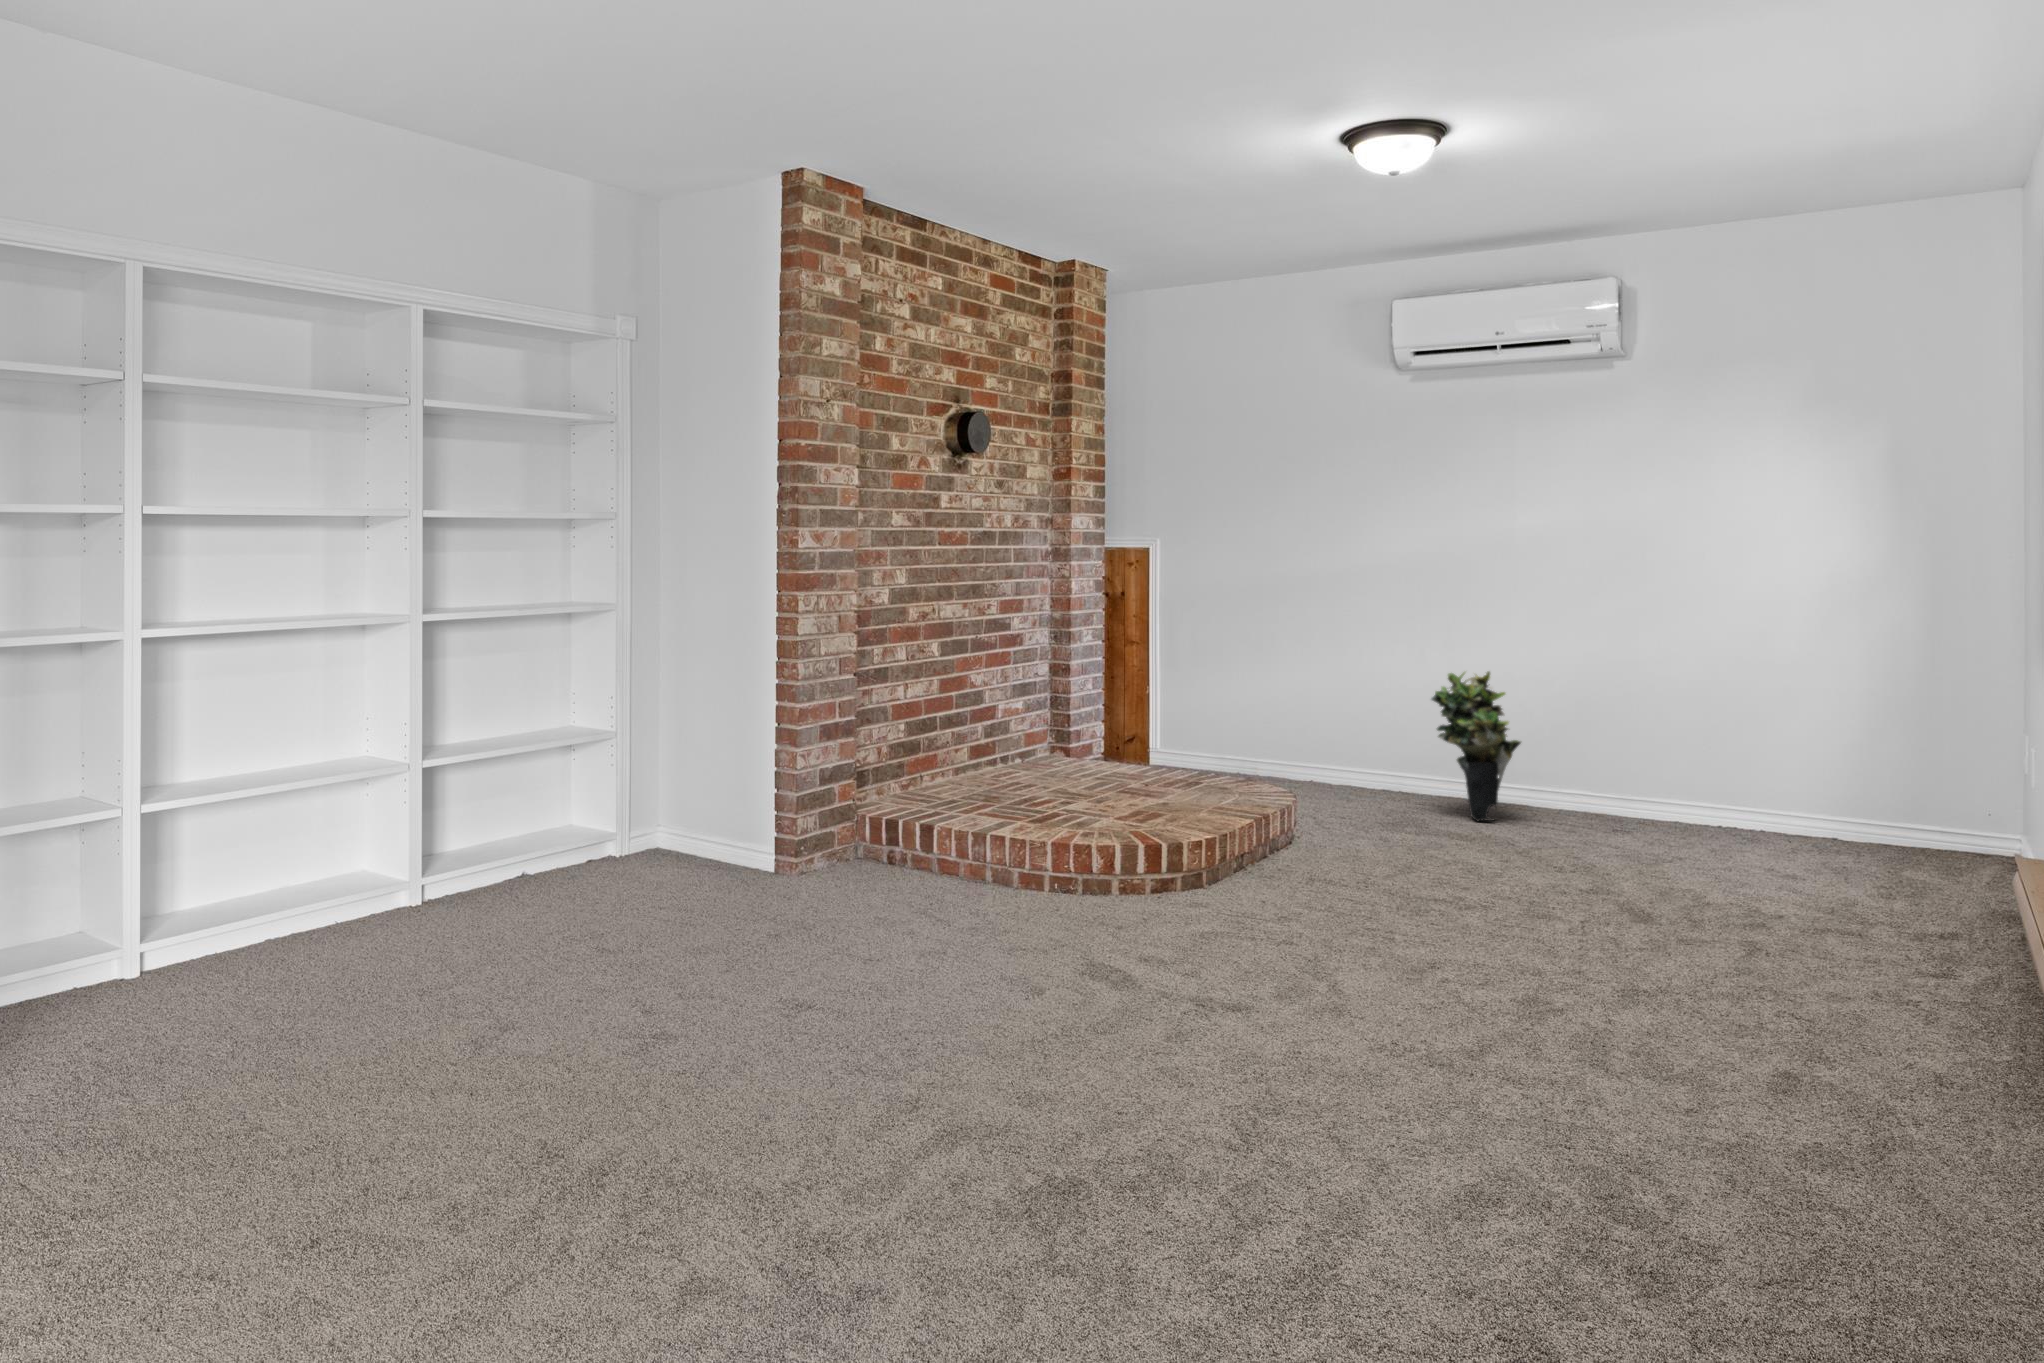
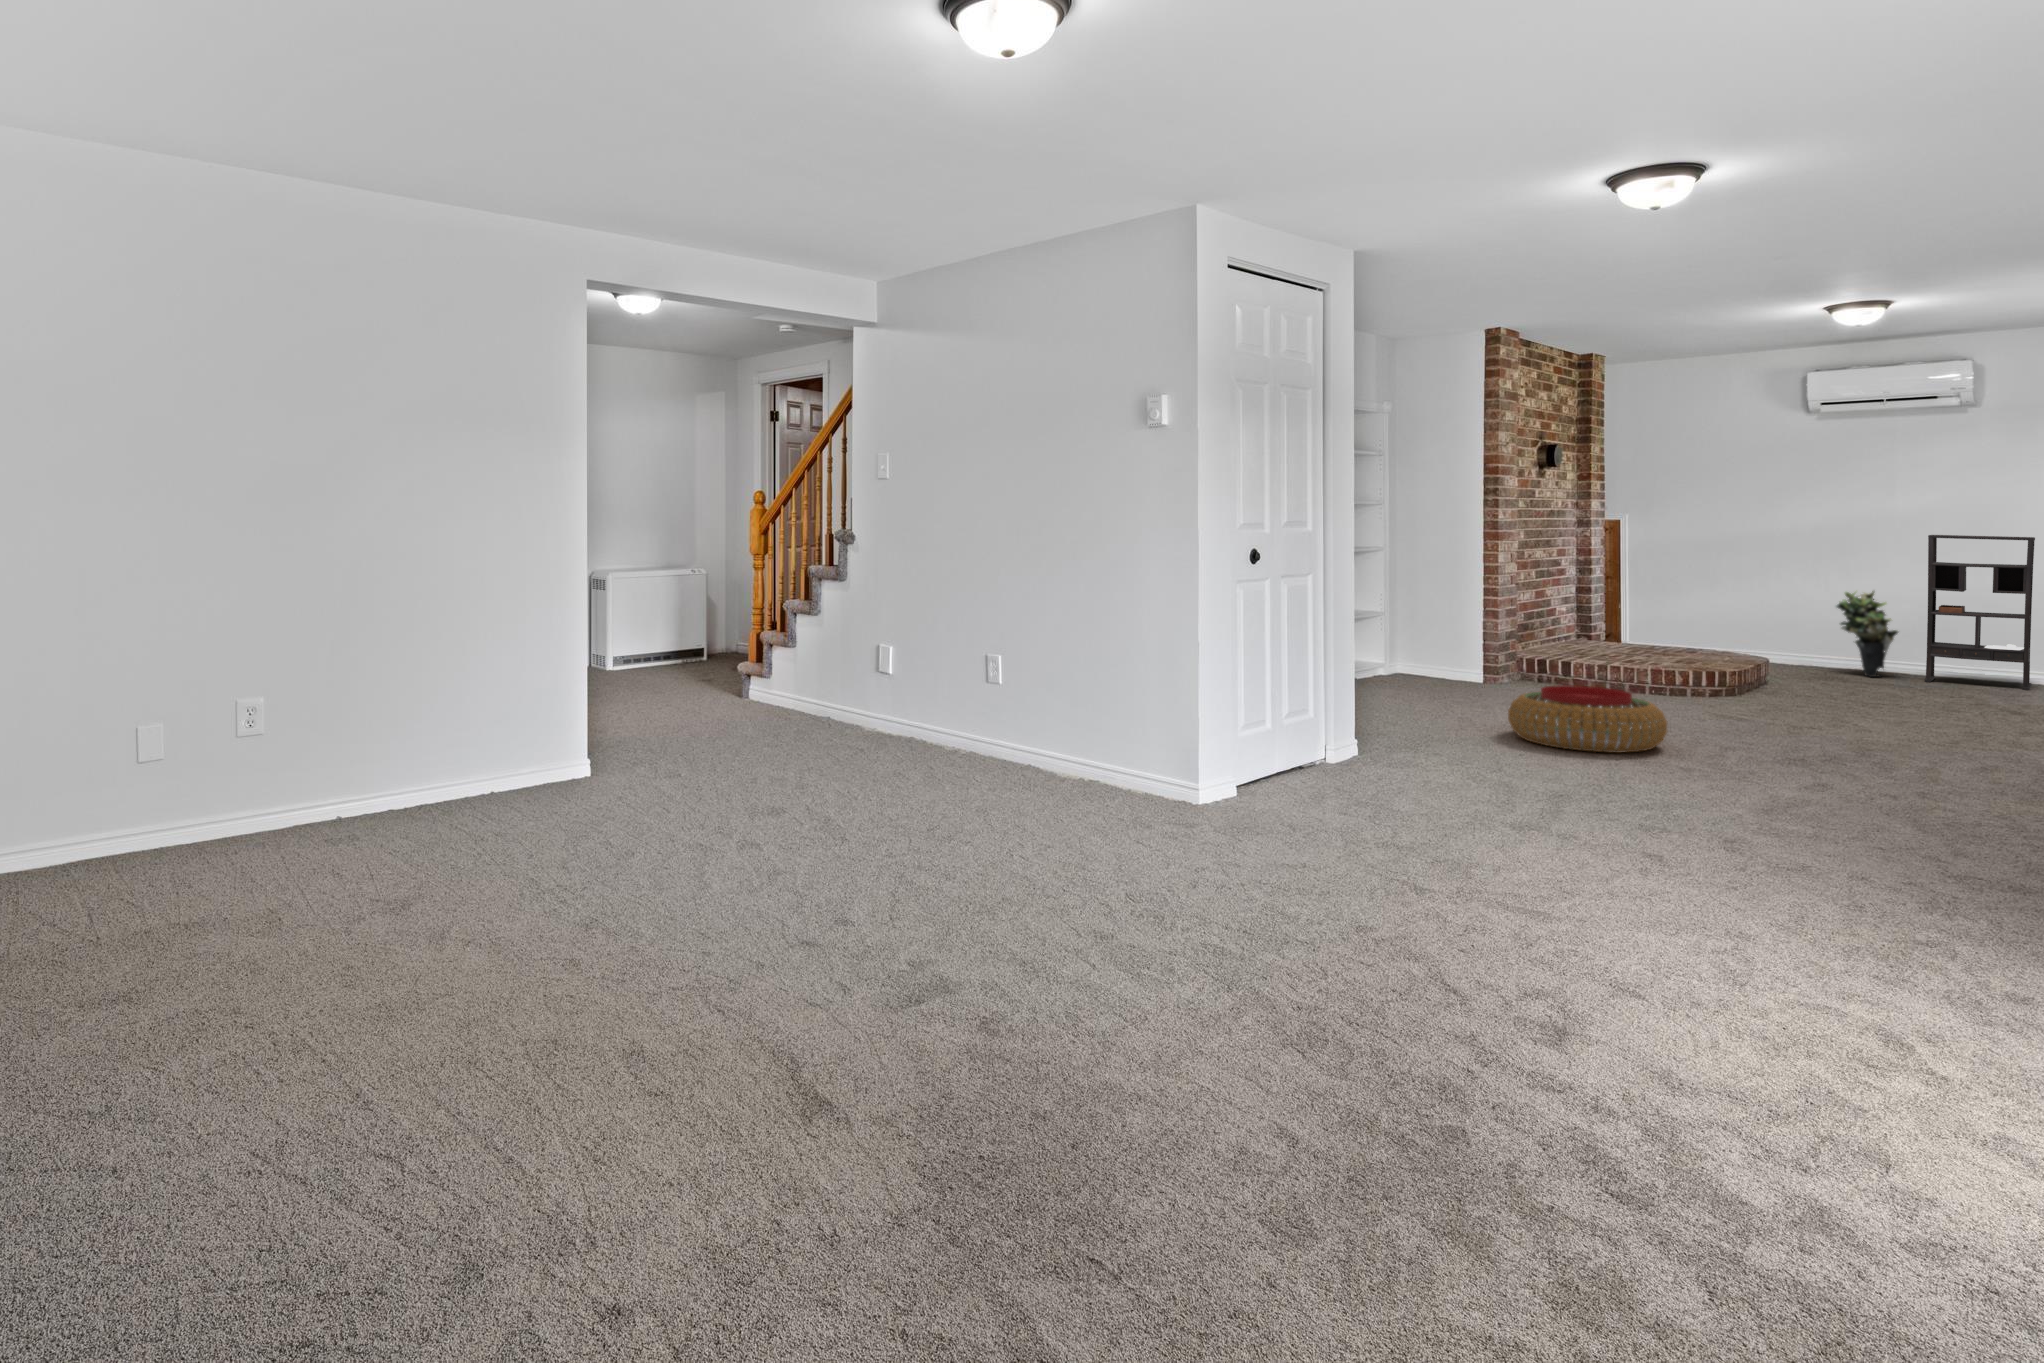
bookshelf: none [1554,578,1713,847] -> present [1924,535,2035,690]
pouf: none [473,948,835,1167] -> present [1508,685,1667,753]

